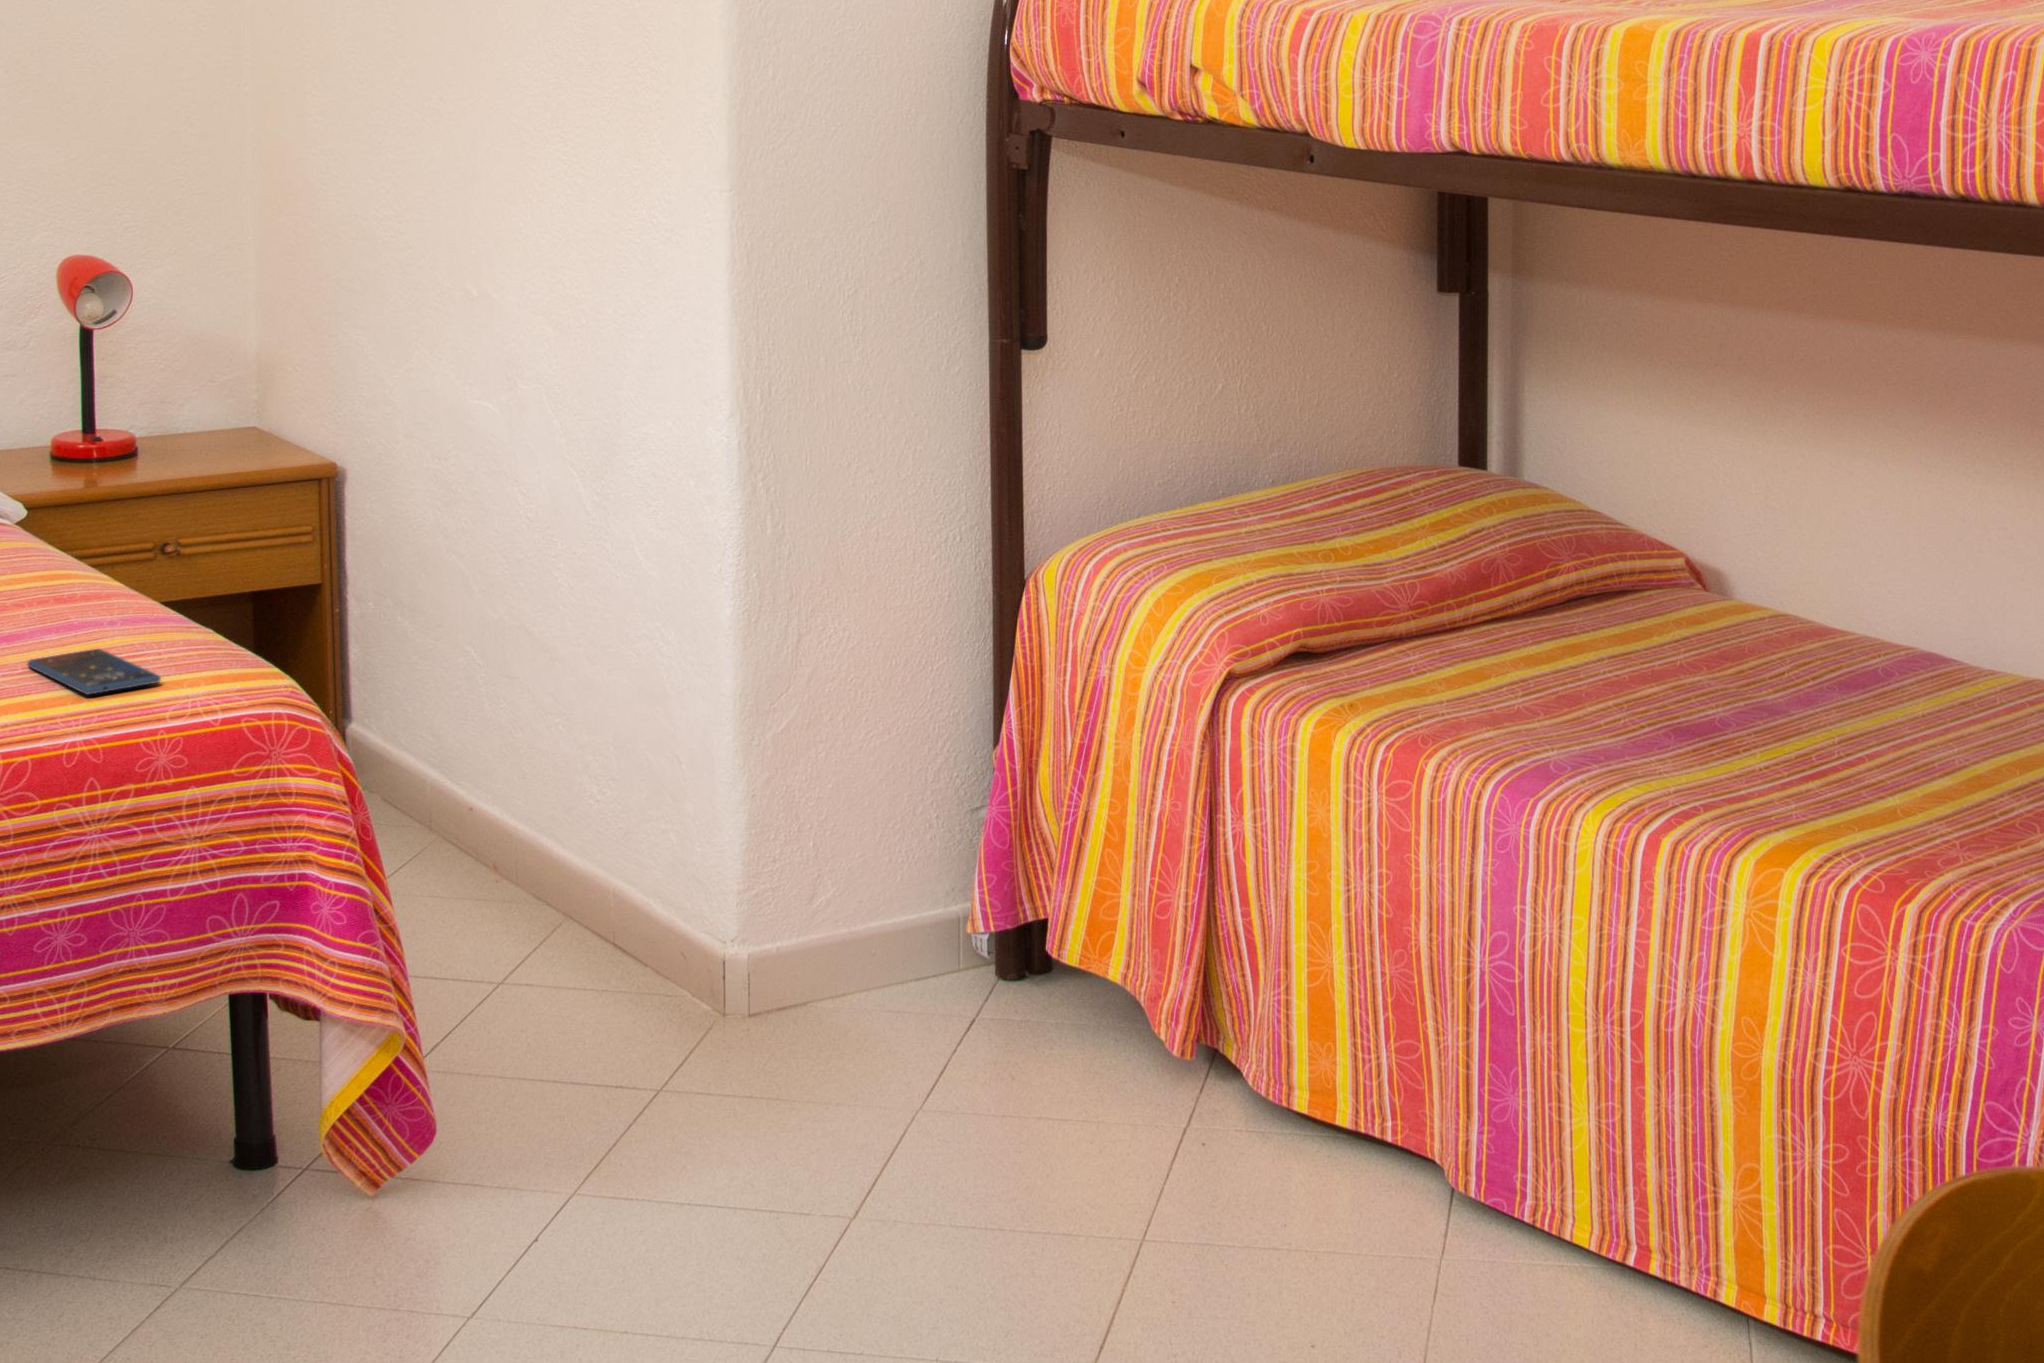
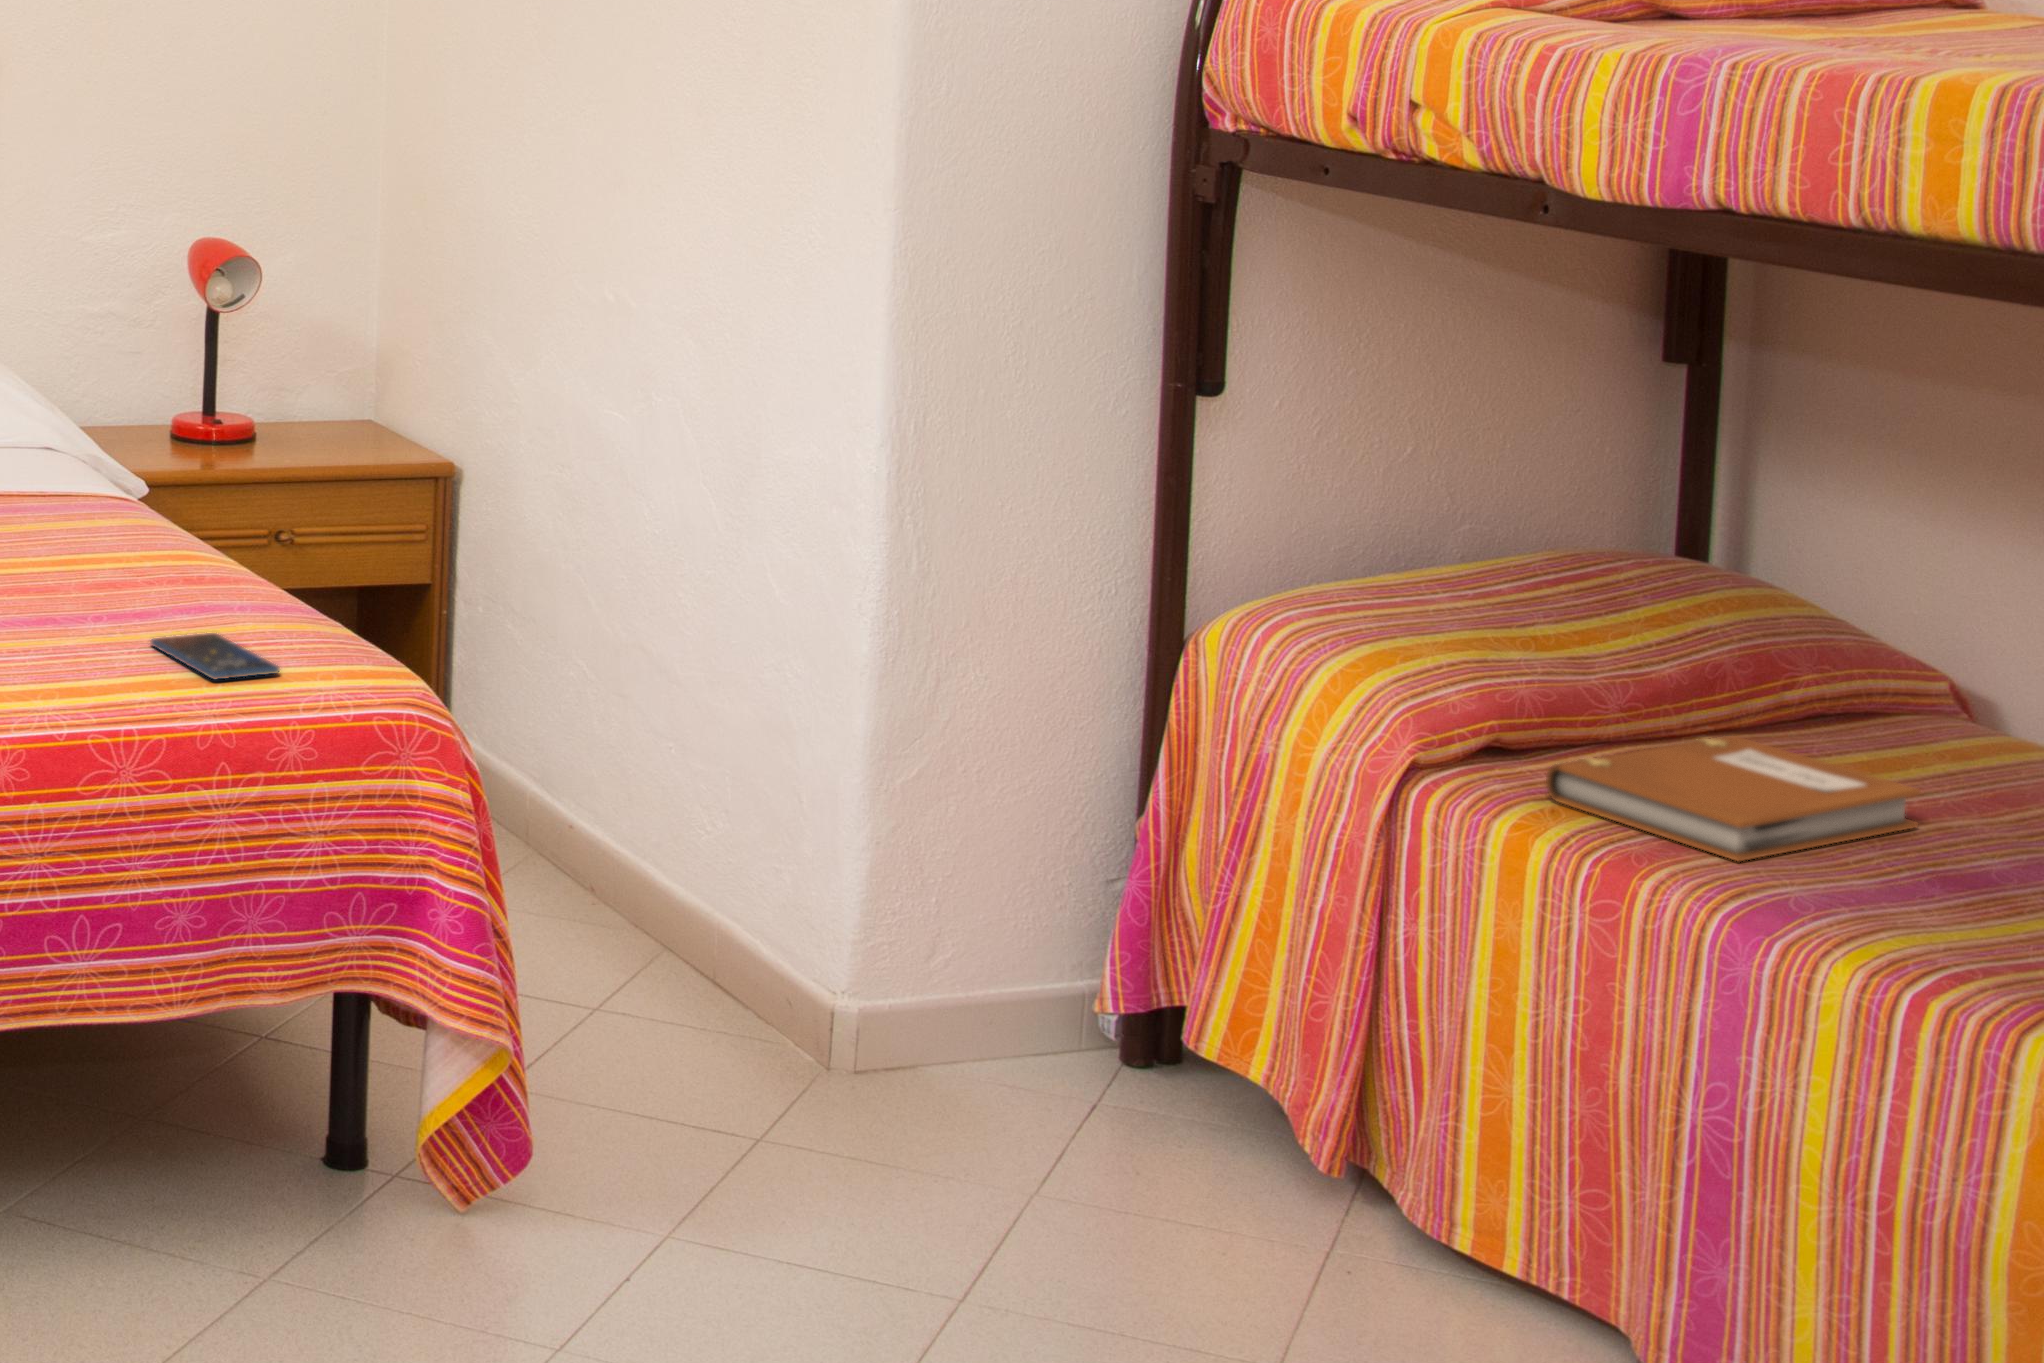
notebook: none [1346,620,1646,729] -> present [1546,736,1920,861]

